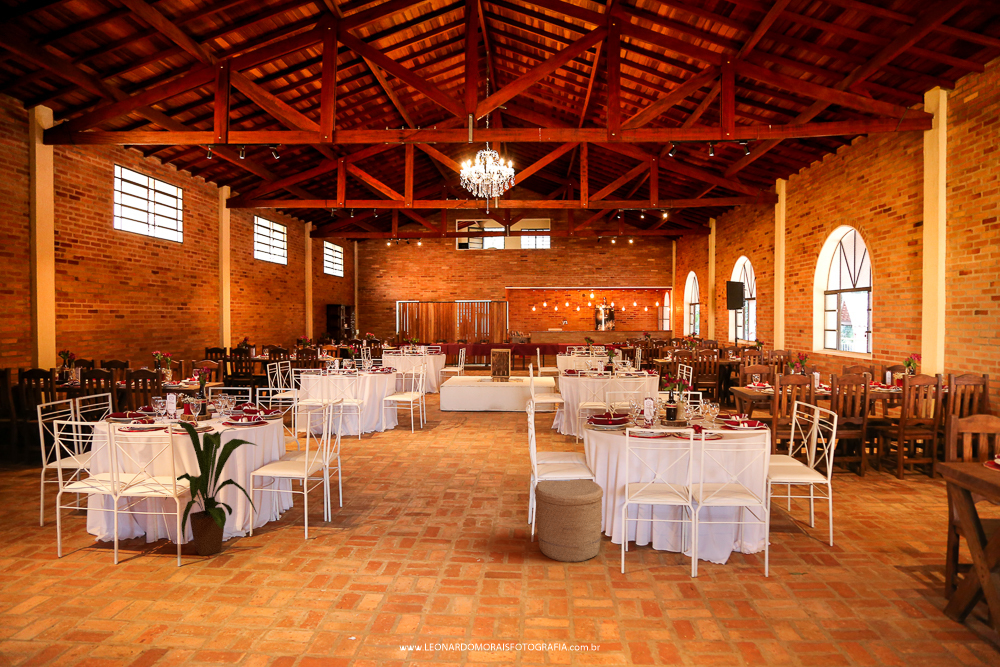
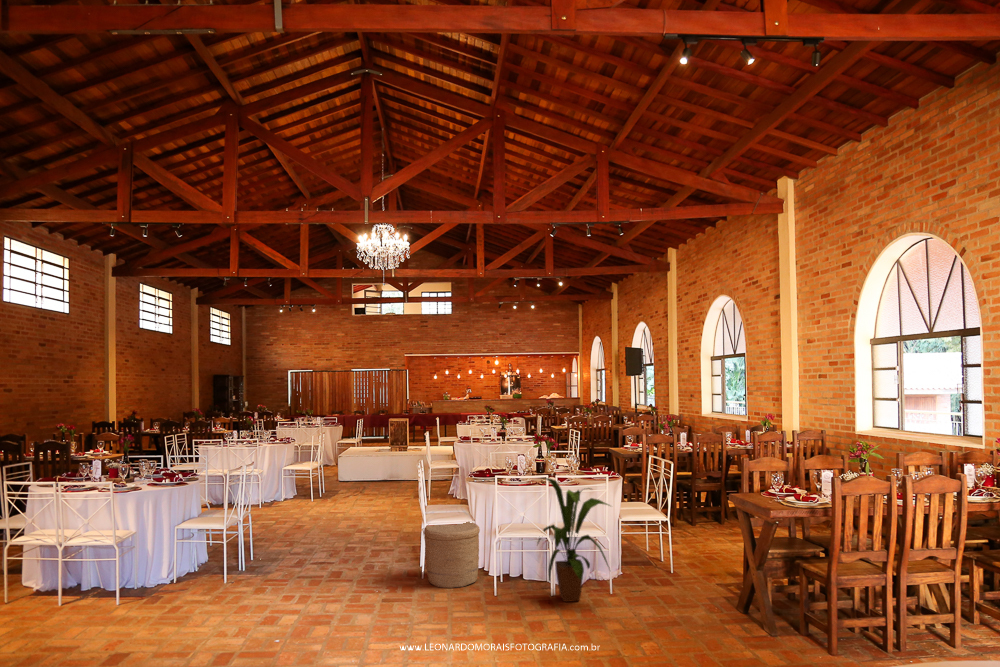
house plant: present [166,422,257,556] -> present [538,478,609,602]

